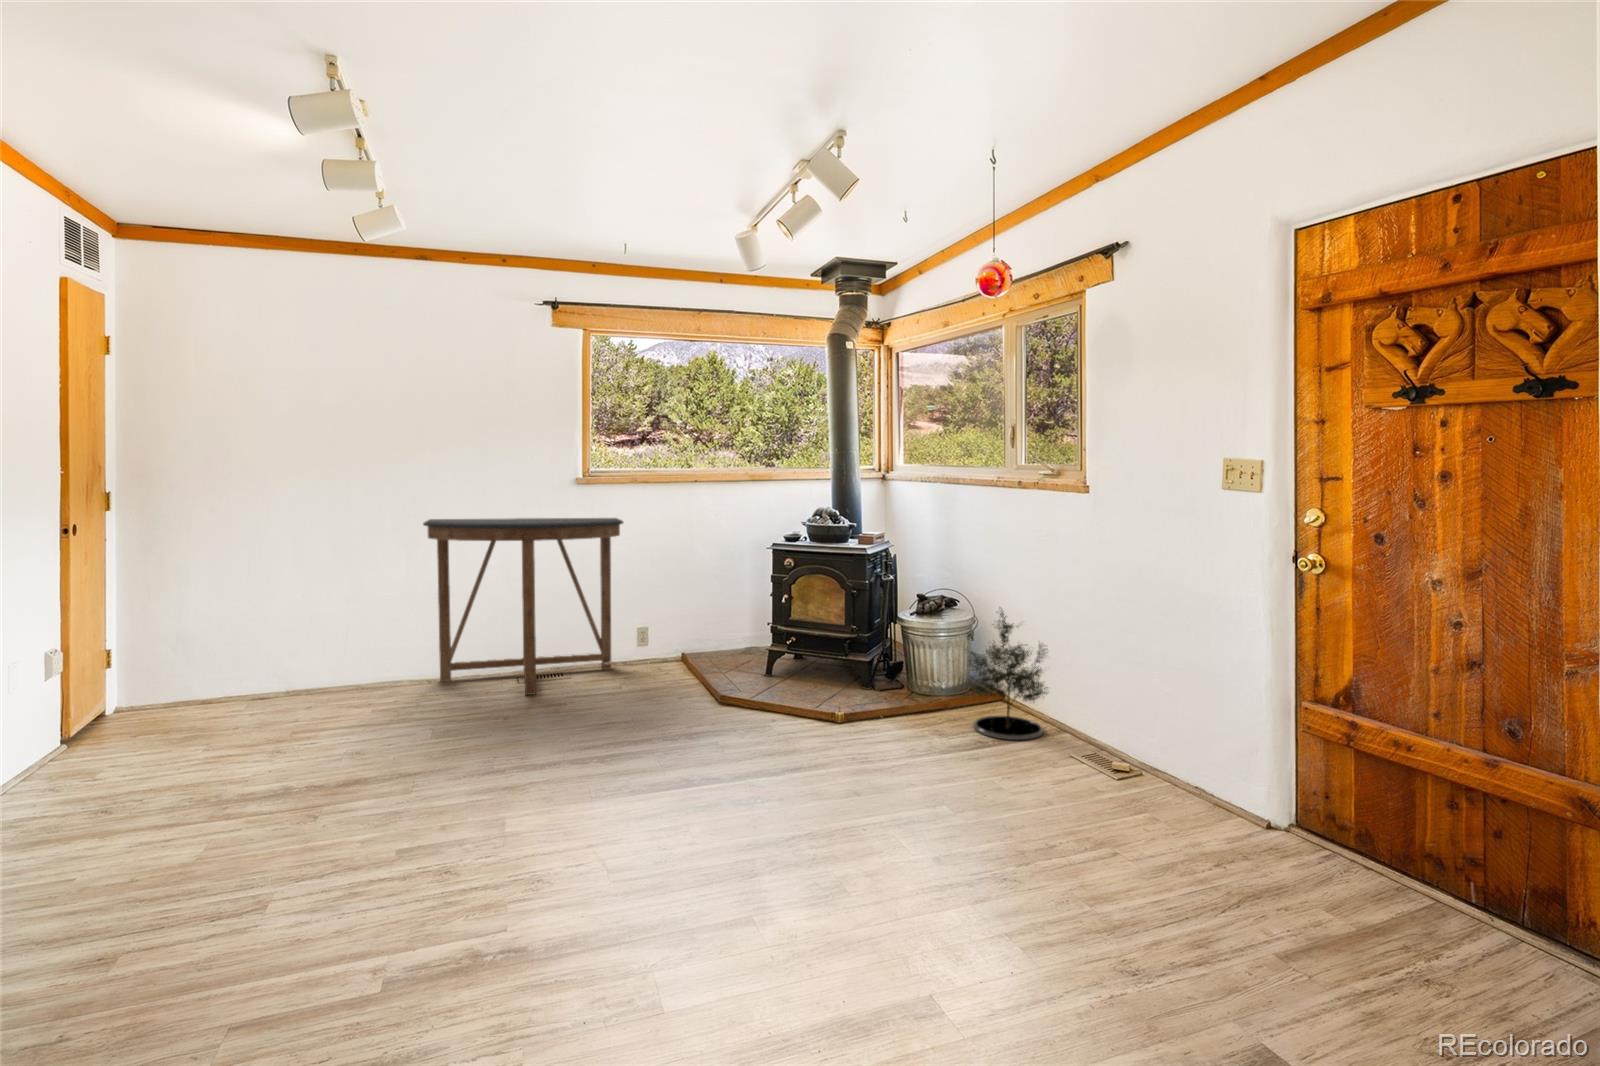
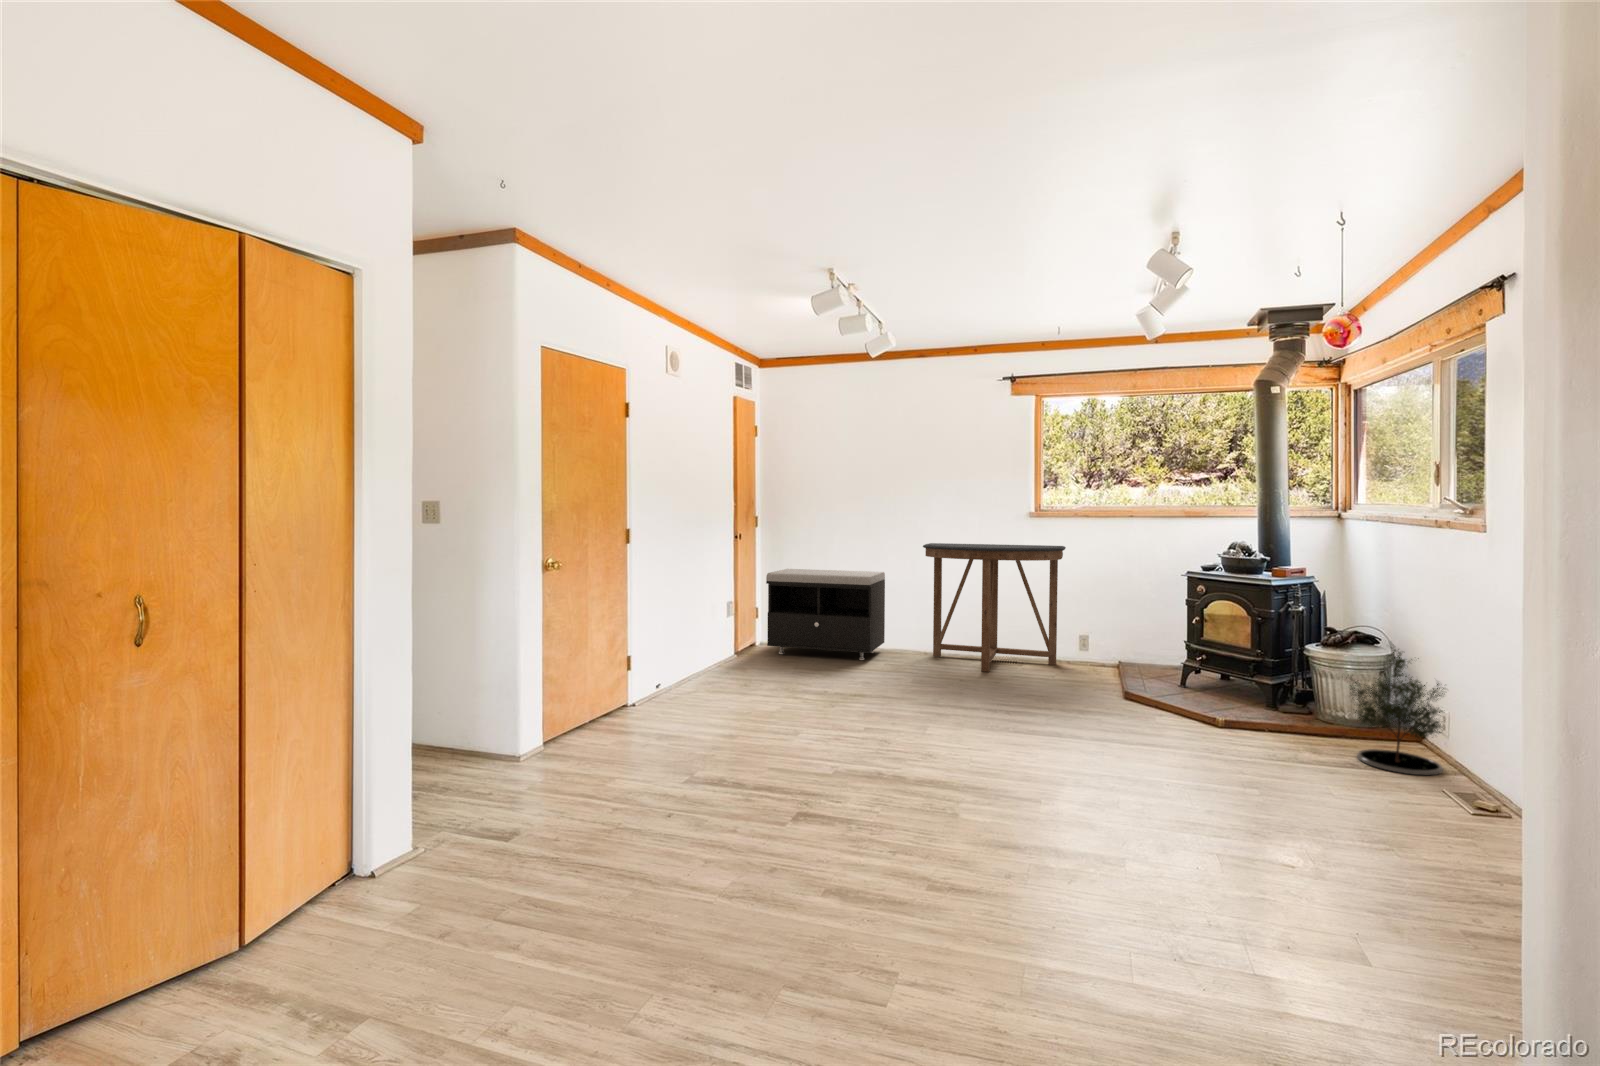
storage bench: none [119,565,357,722] -> present [766,569,885,660]

